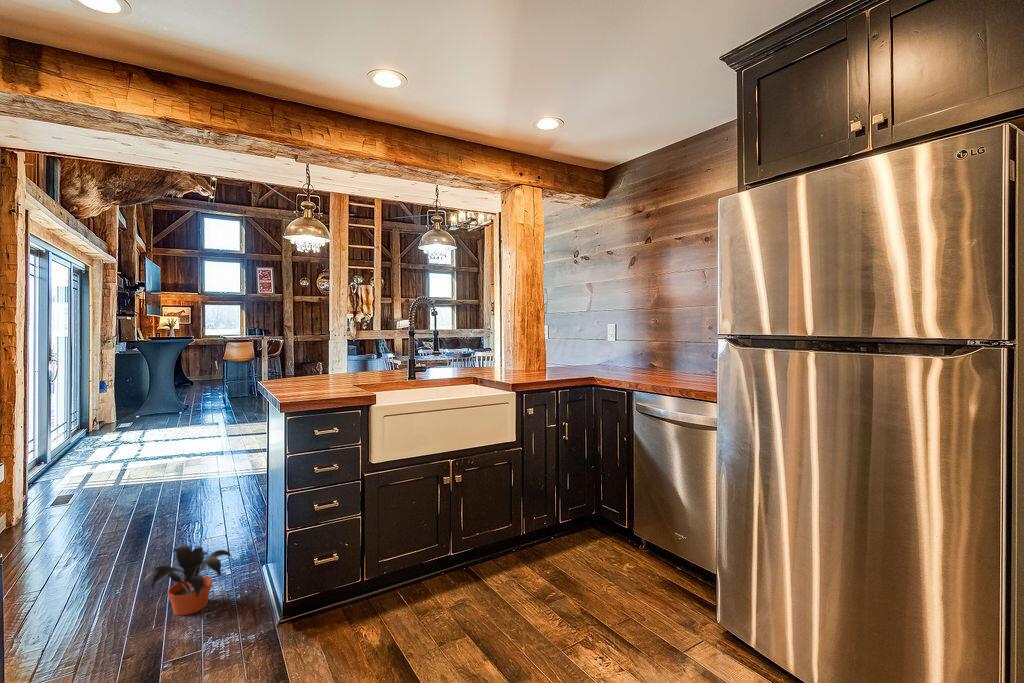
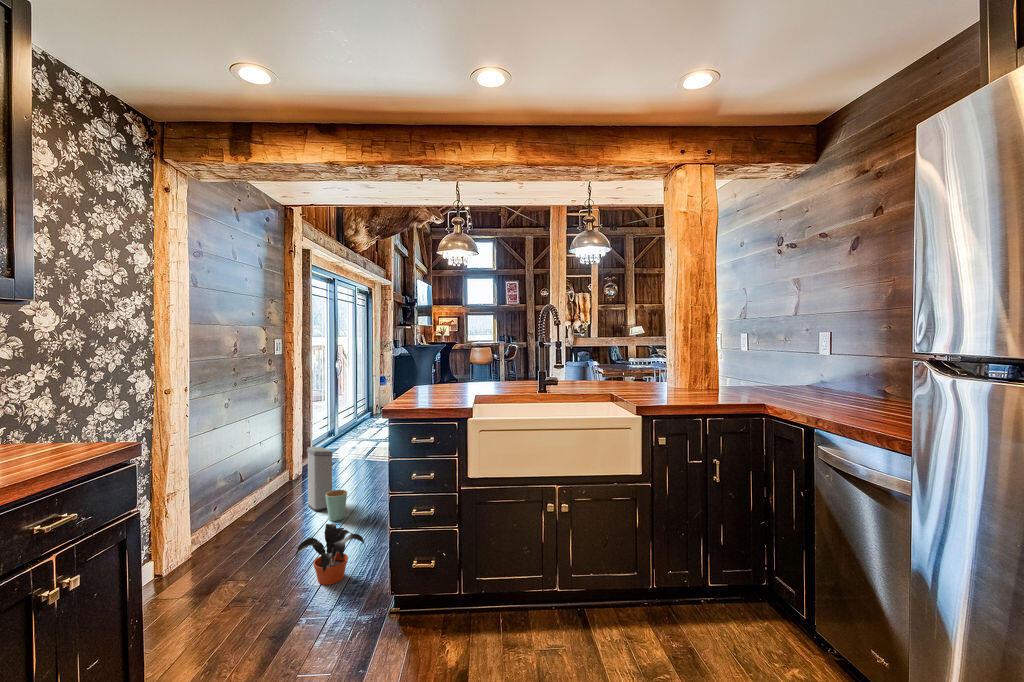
trash can: none [81,470,157,555] -> present [307,447,347,521]

